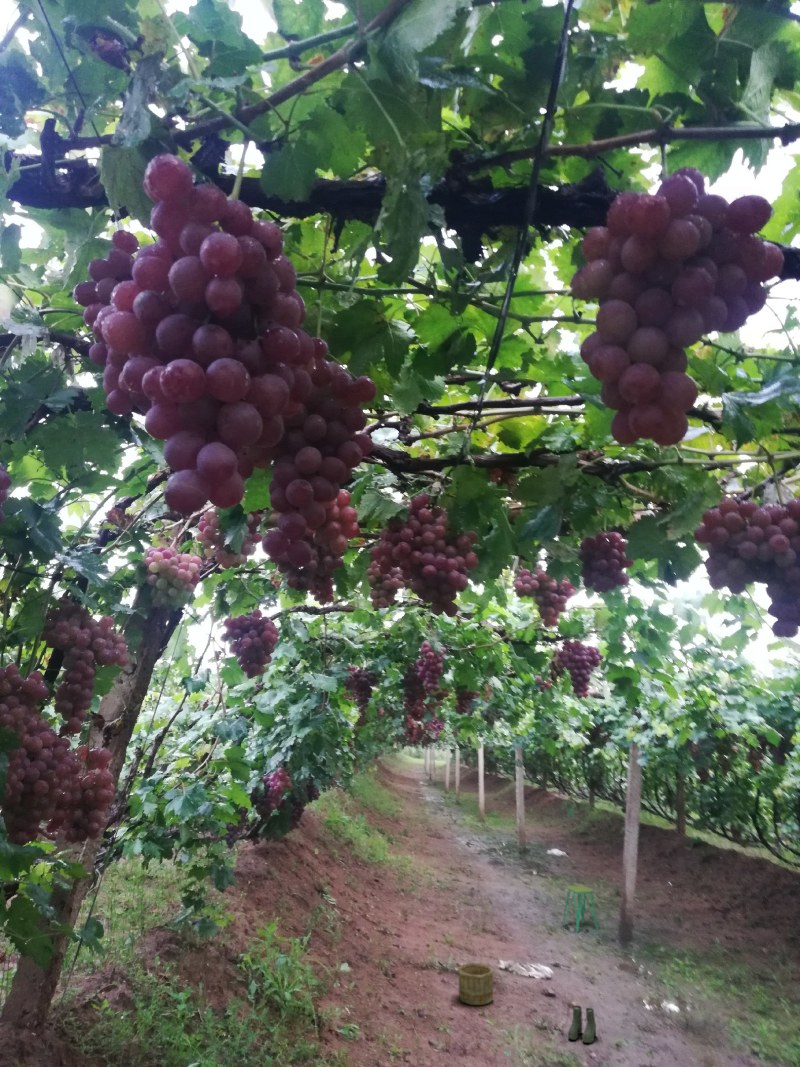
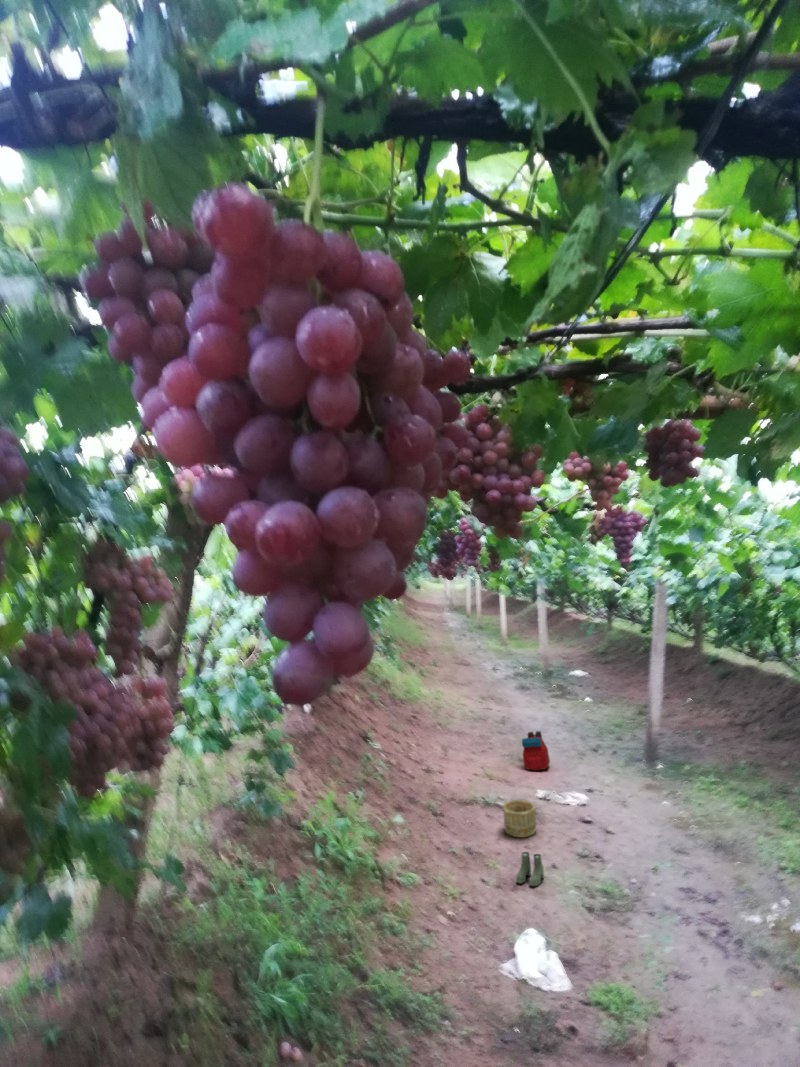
stool: present [563,885,598,932] -> none [592,713,625,755]
backpack: none [486,898,516,944] -> present [522,731,550,771]
boots: present [568,1006,596,1043] -> present [516,852,544,886]

